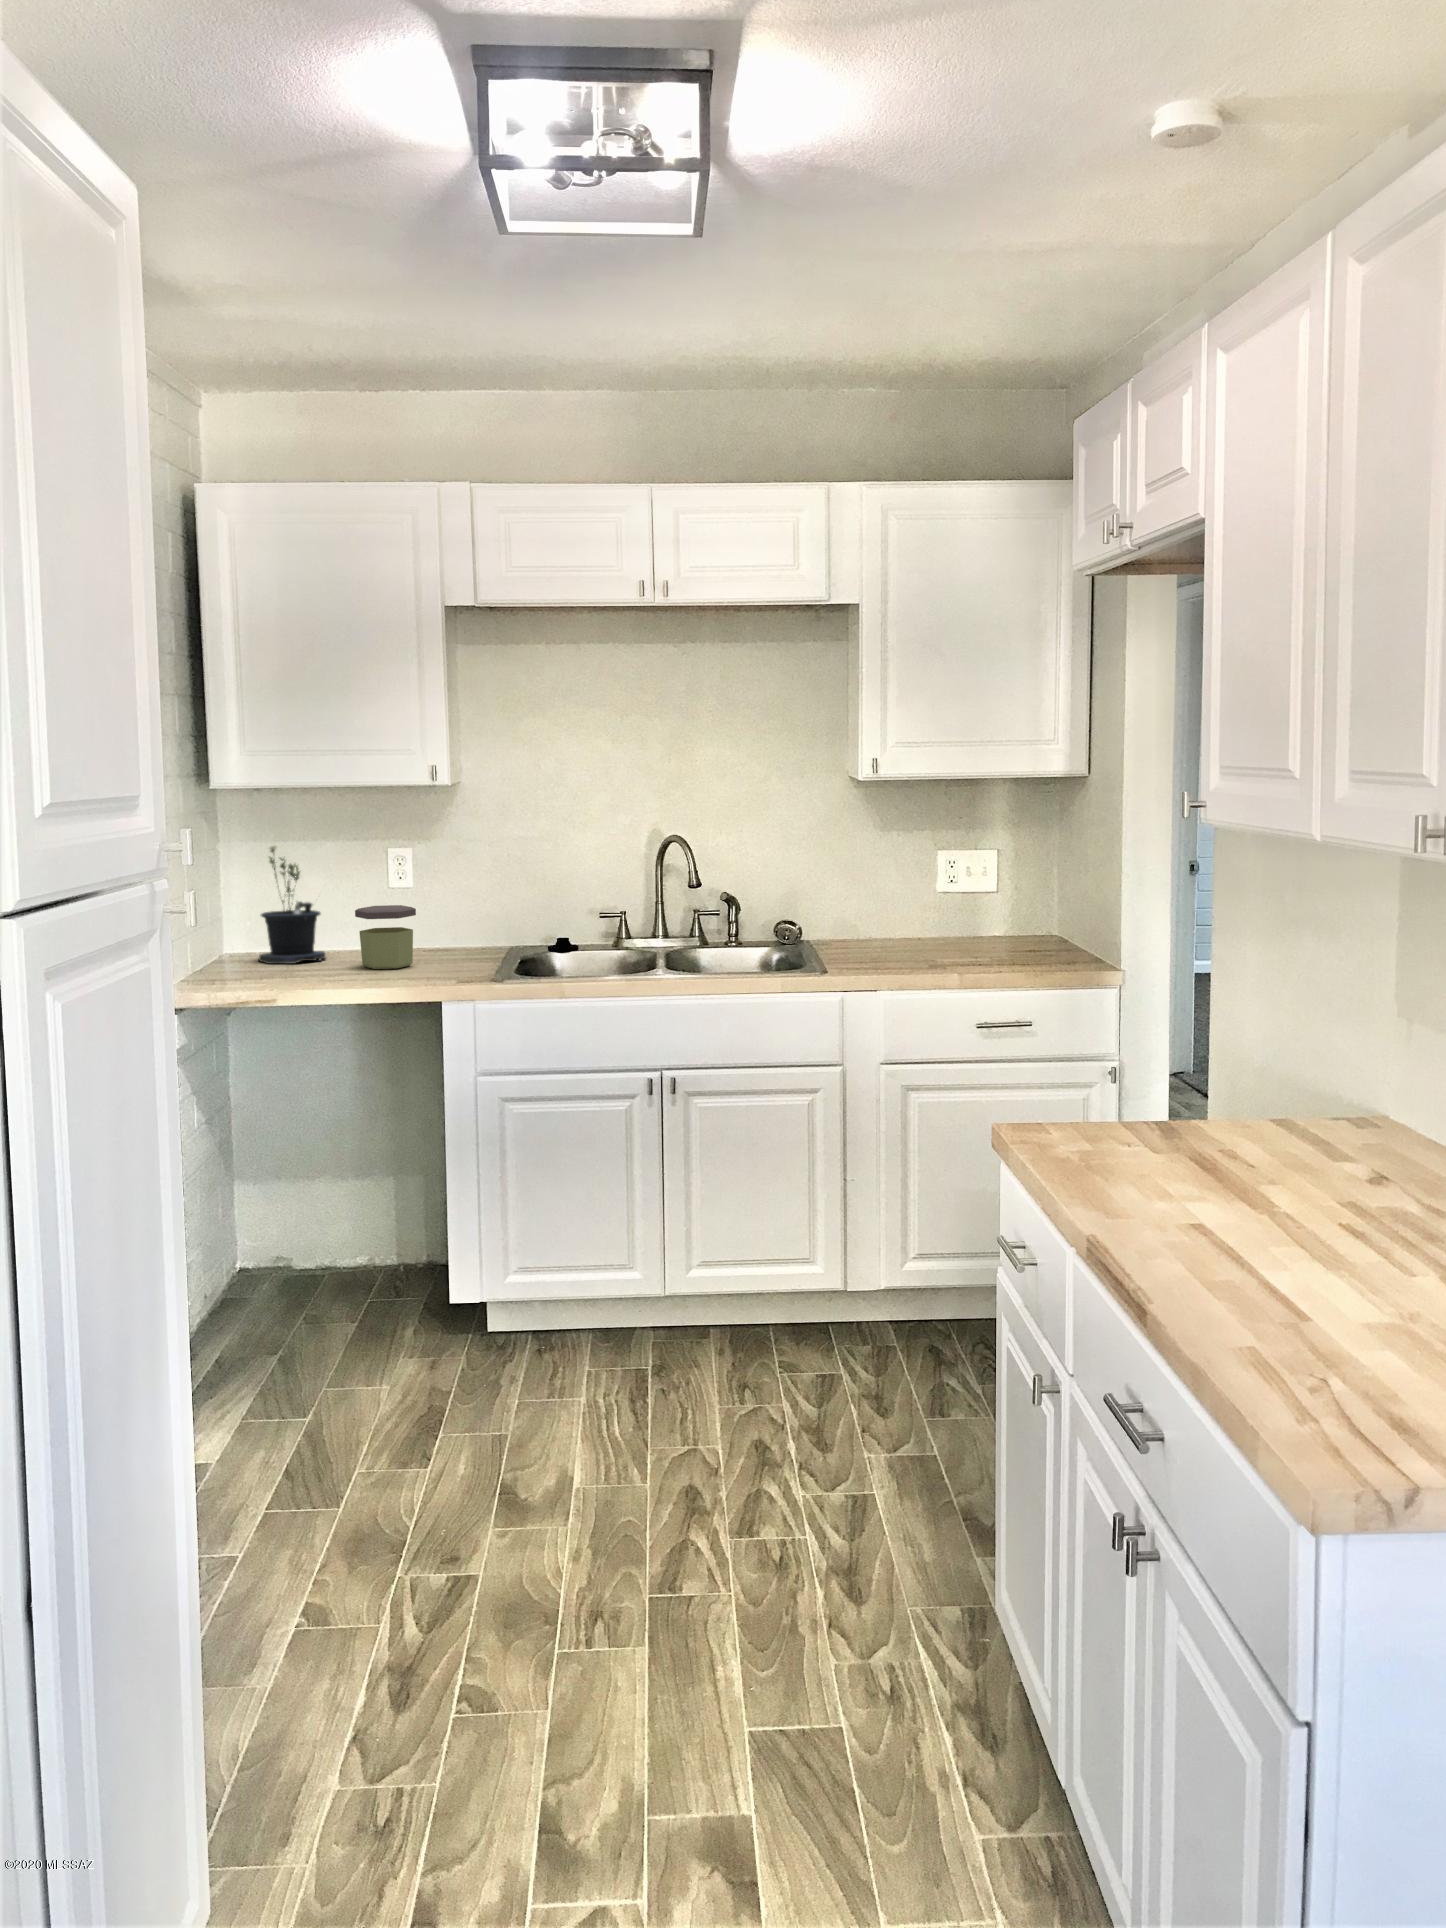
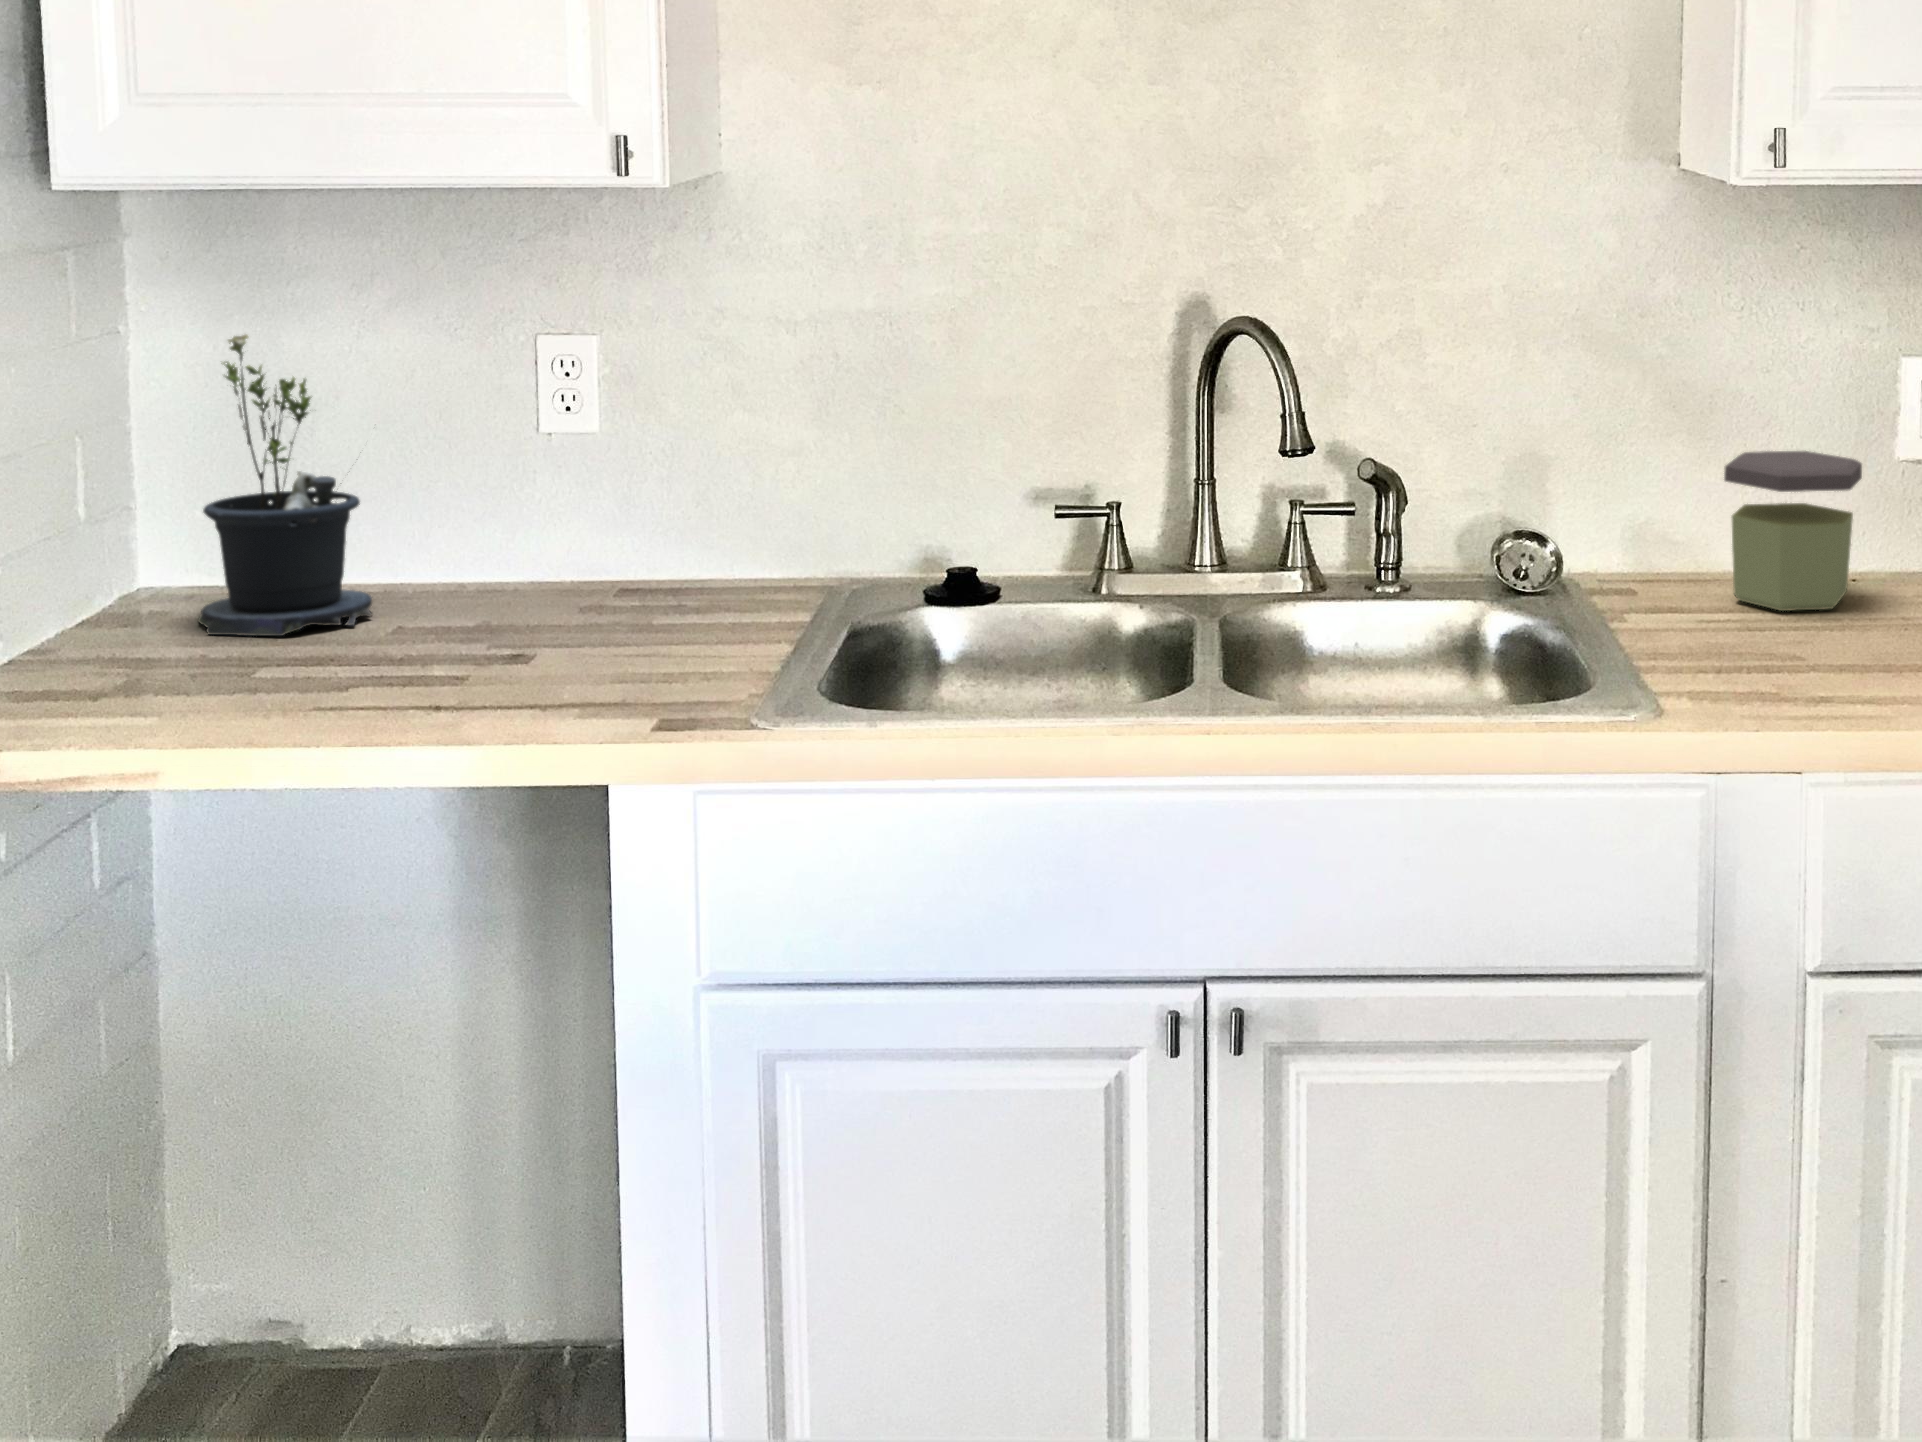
jar: present [355,905,416,969] -> present [1724,451,1862,611]

